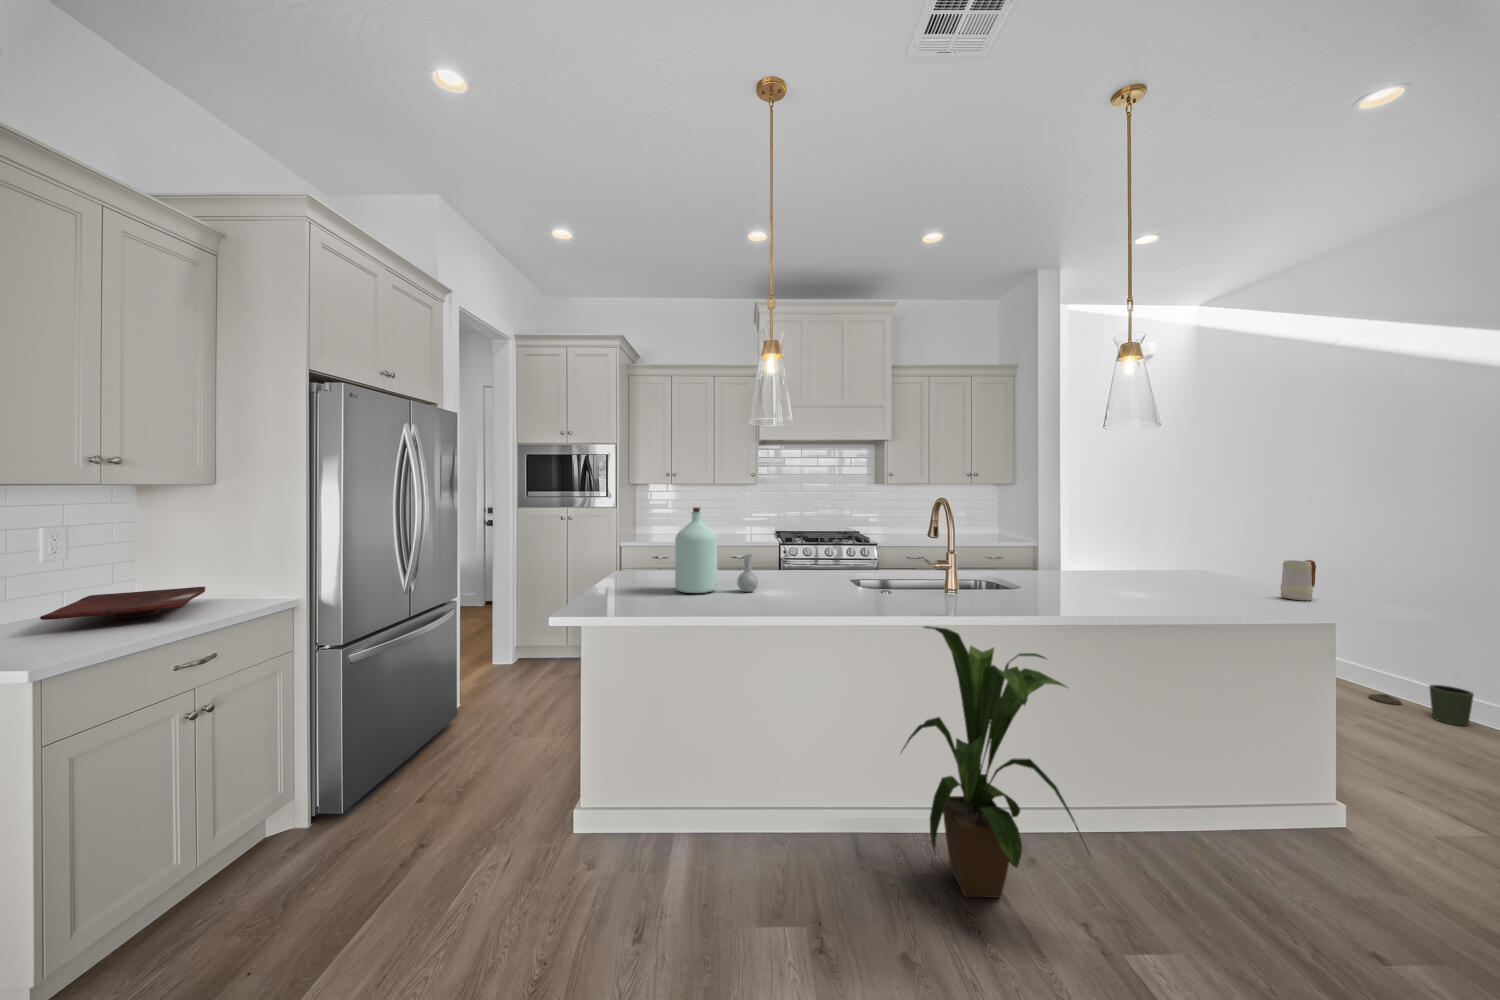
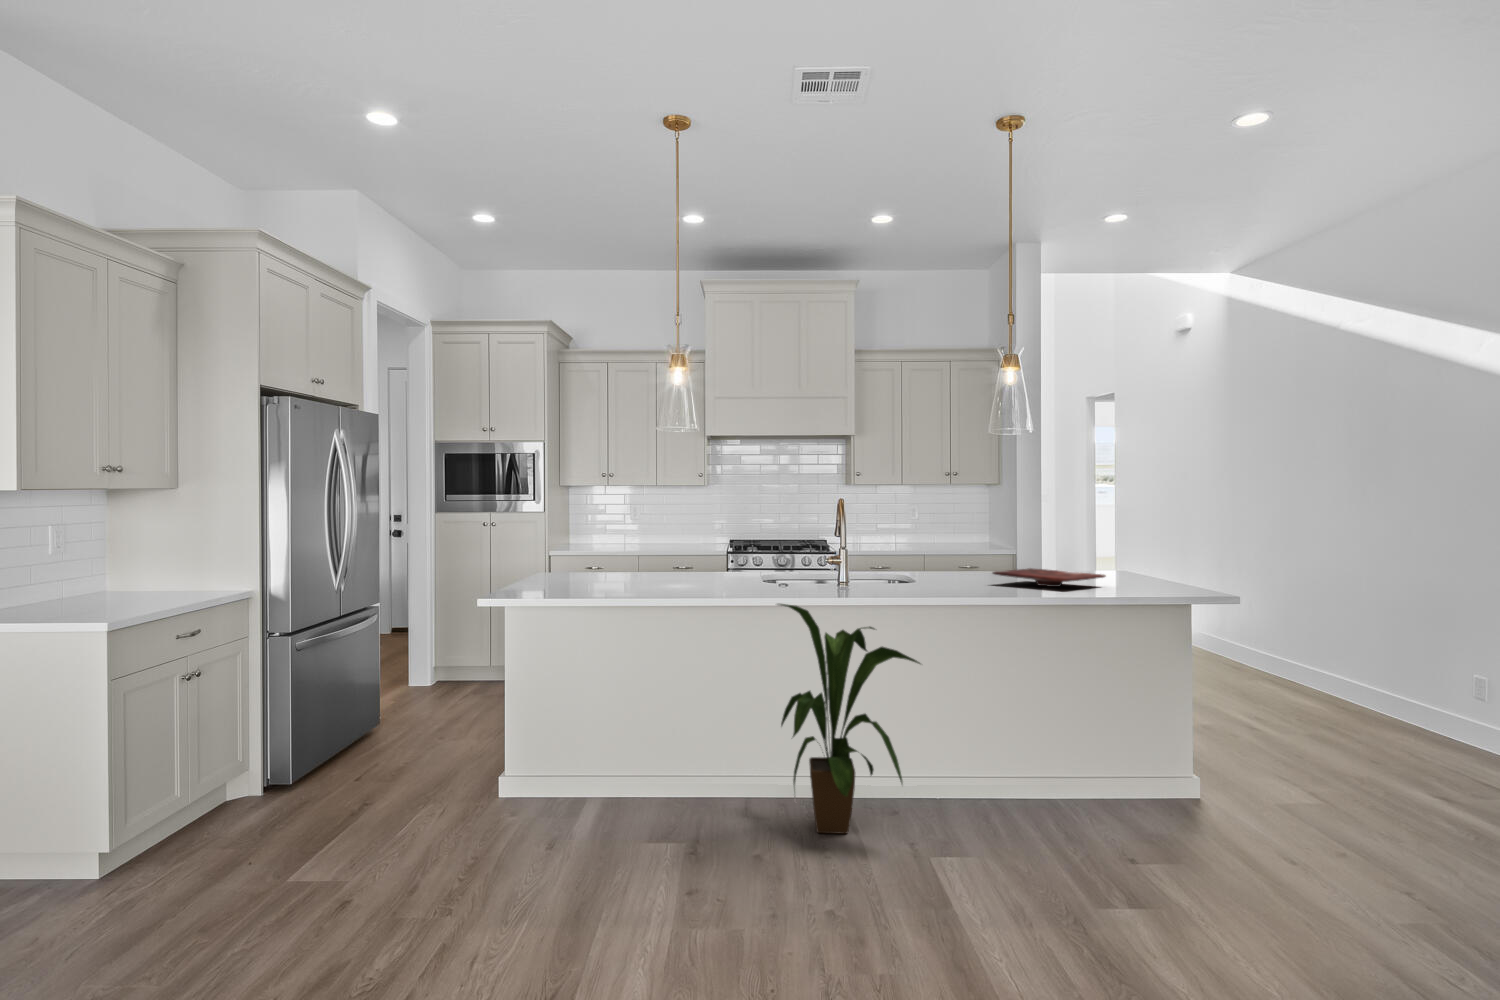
bottle: present [675,507,758,593] -> none [586,509,663,586]
mug: present [1280,560,1316,601] -> none [1136,554,1166,590]
cutting board: present [40,587,205,620] -> present [993,568,1105,587]
trash can: present [1368,685,1474,726] -> none [1369,700,1447,741]

